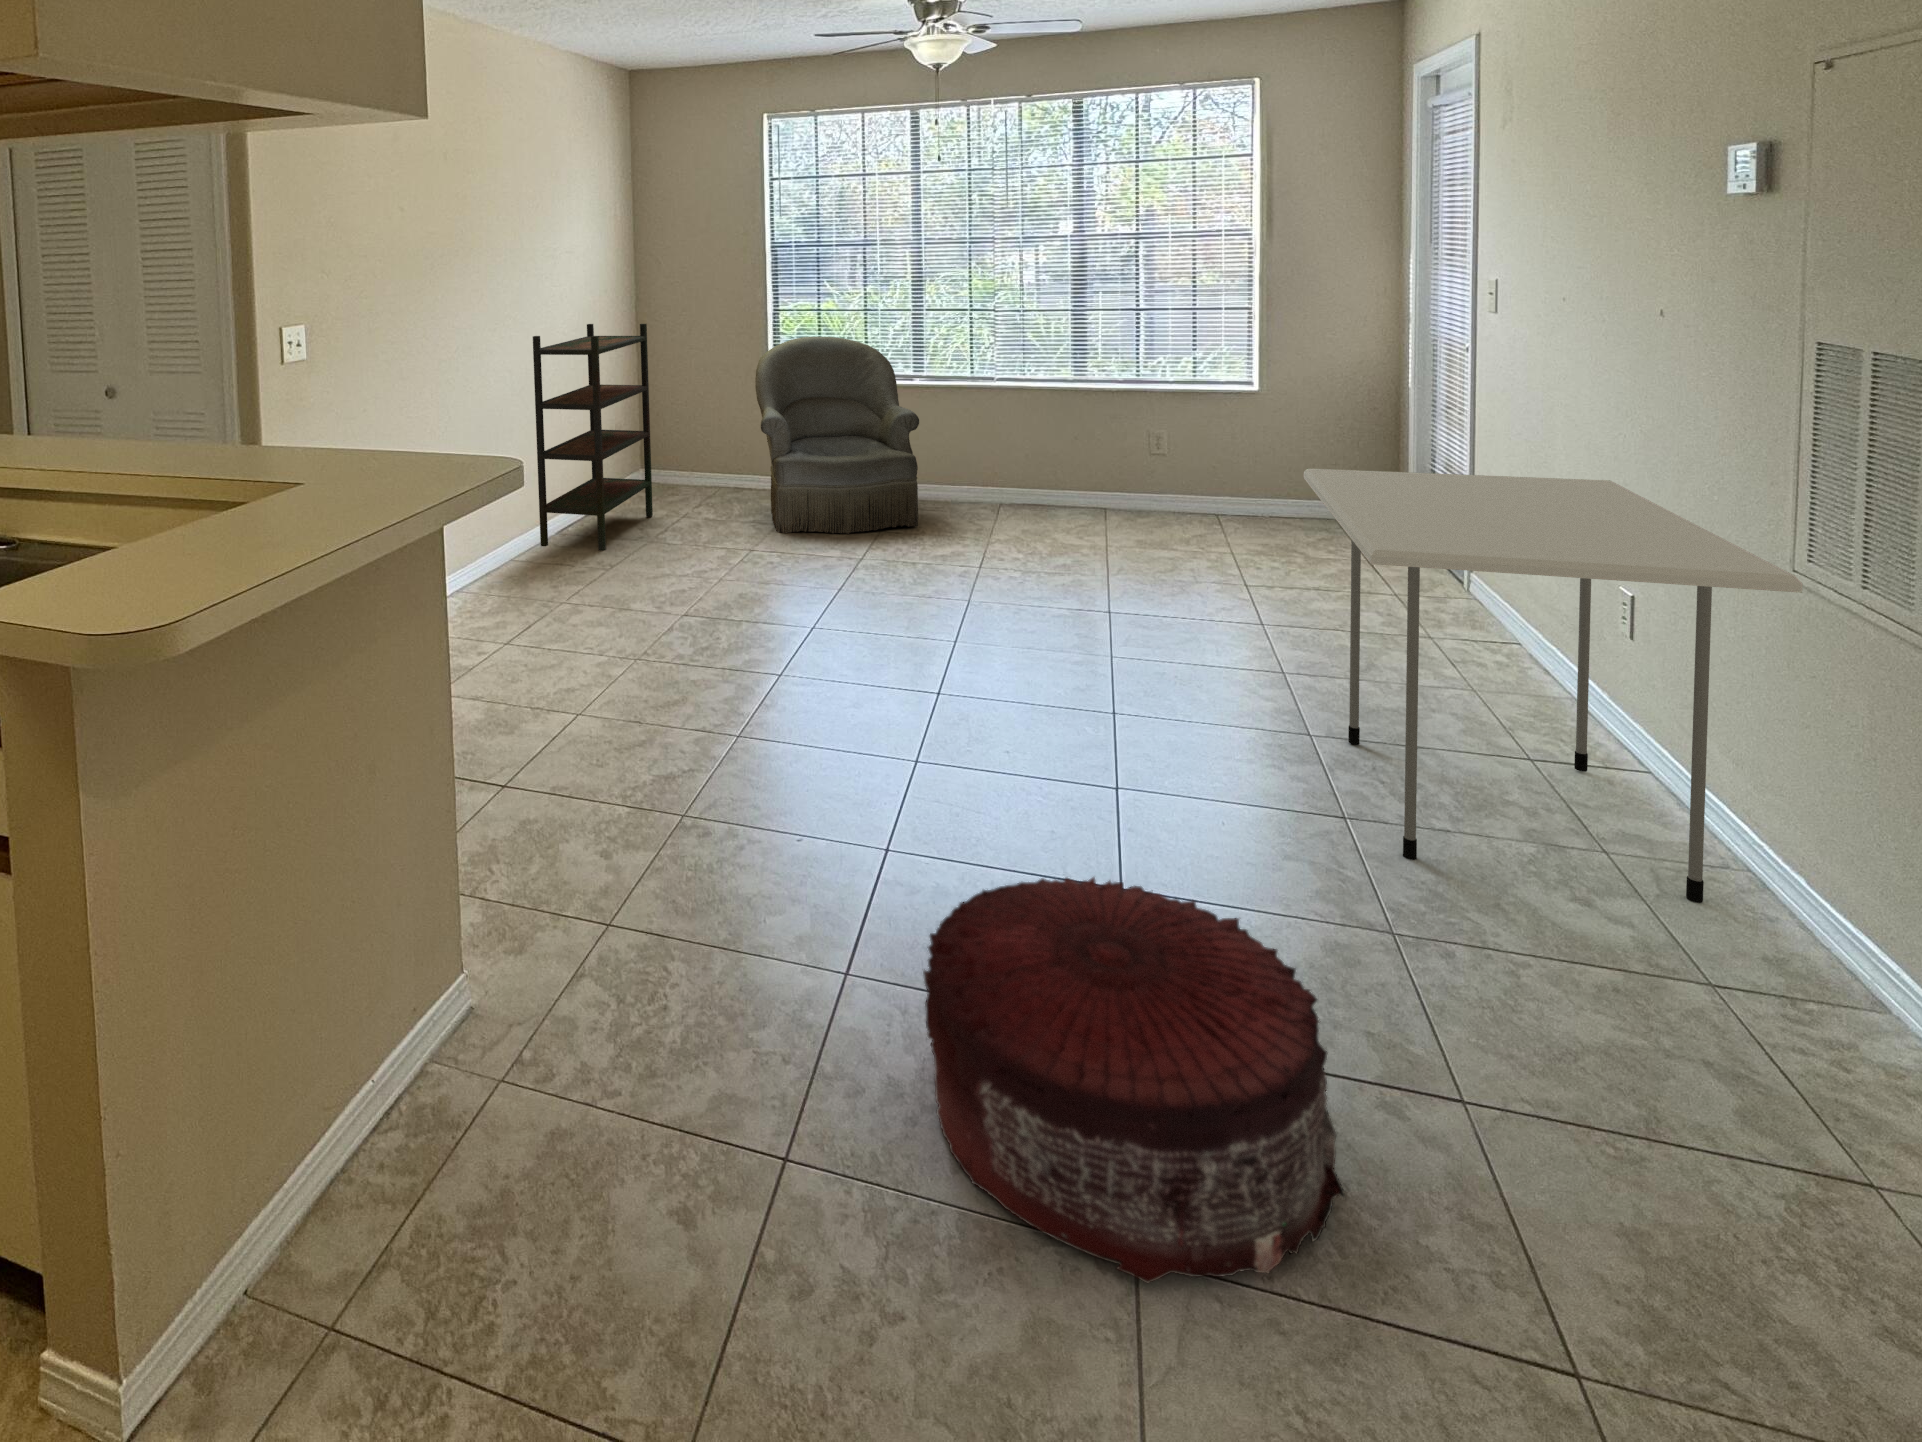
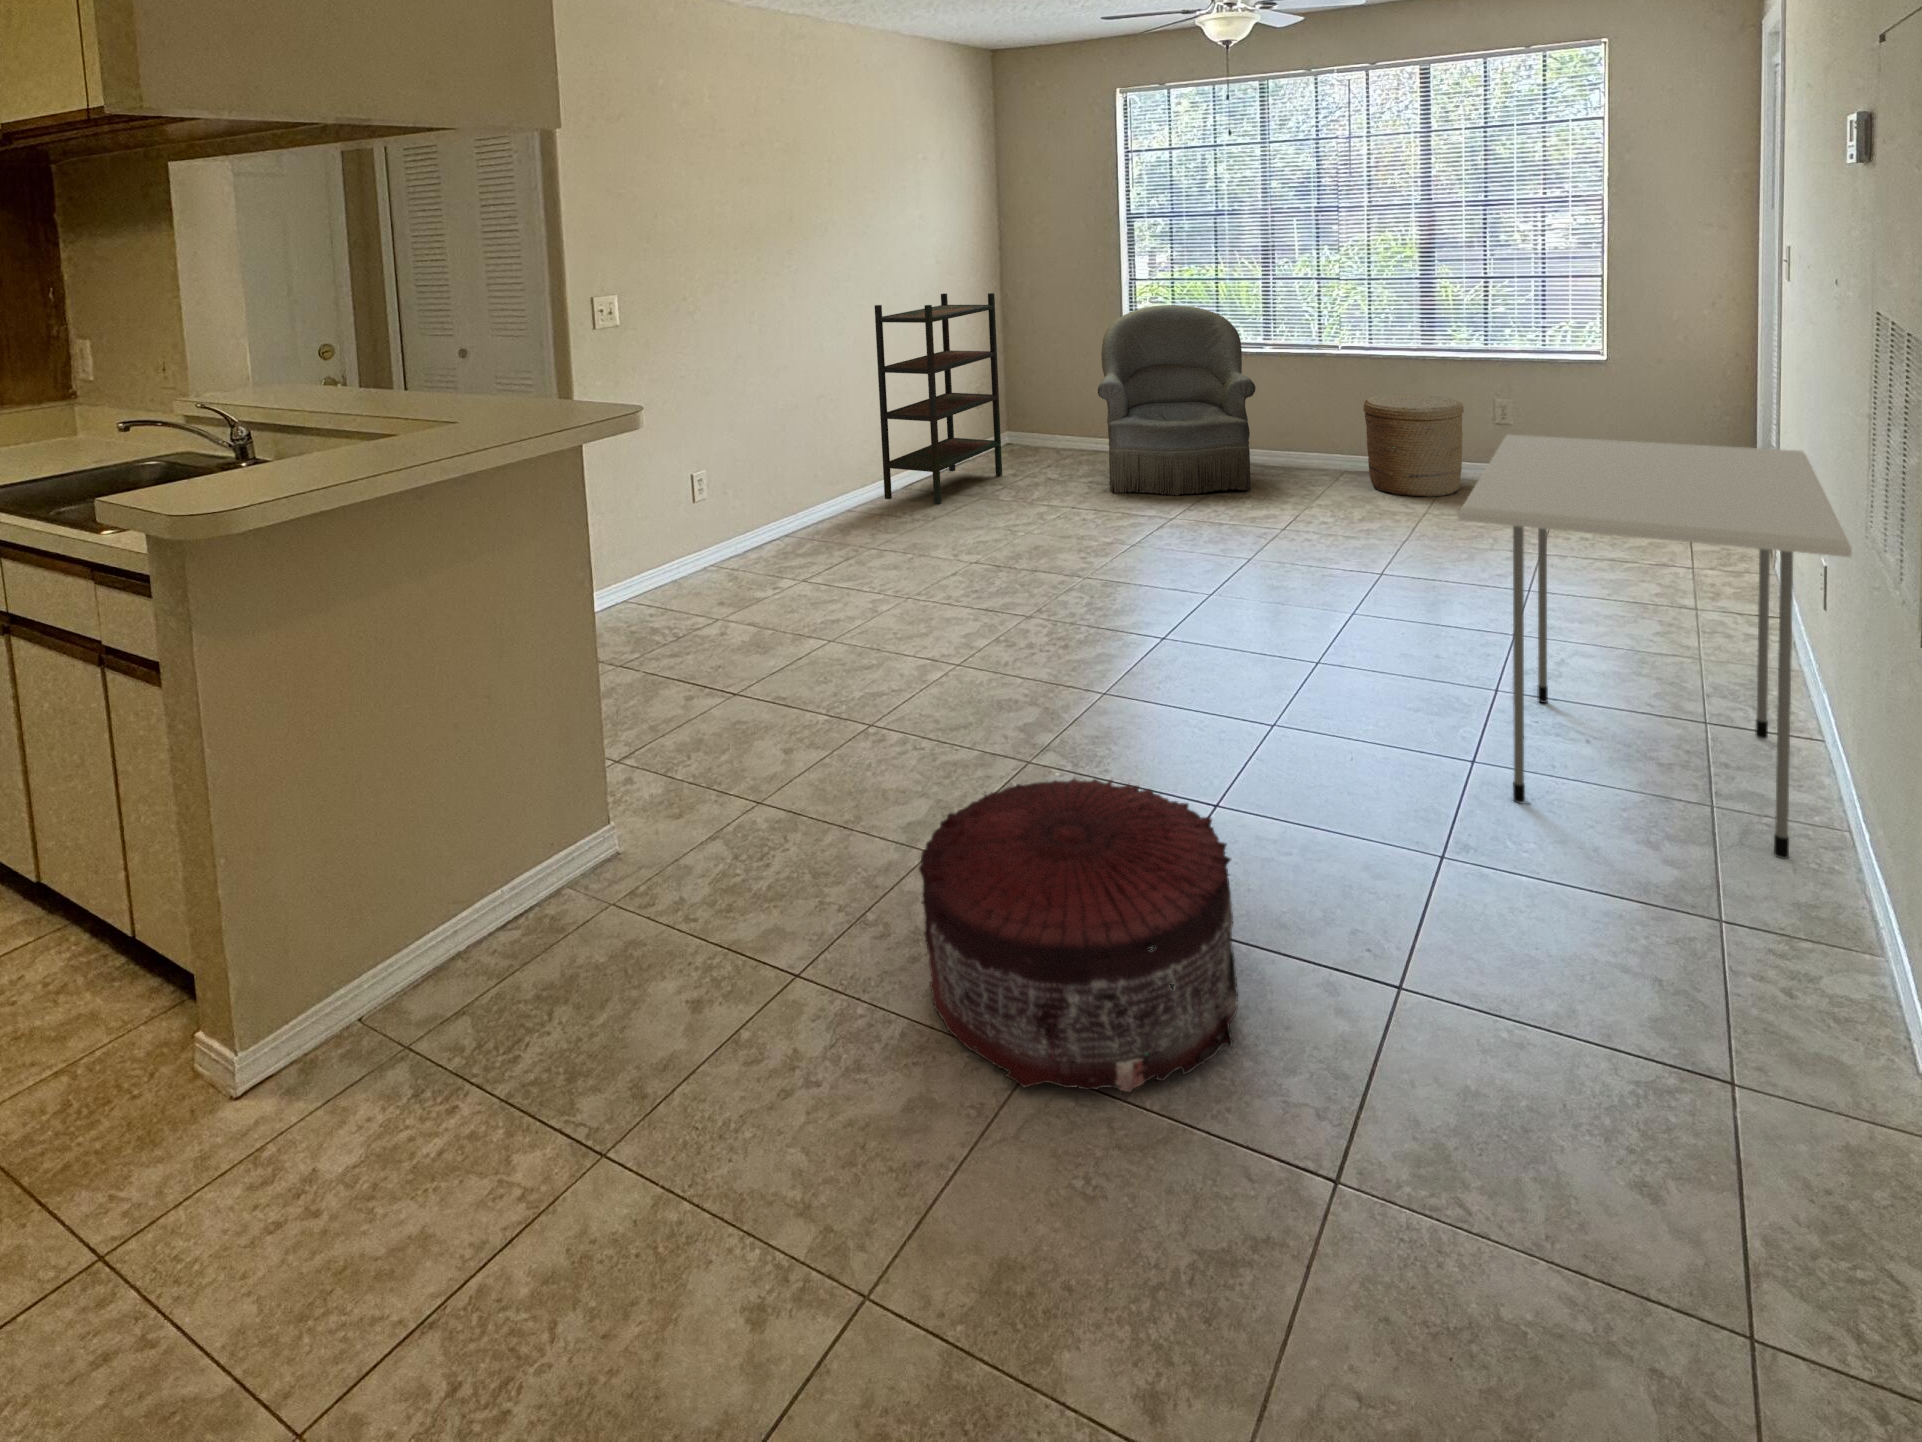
woven basket: none [1024,426,1123,529] -> present [1363,394,1464,497]

